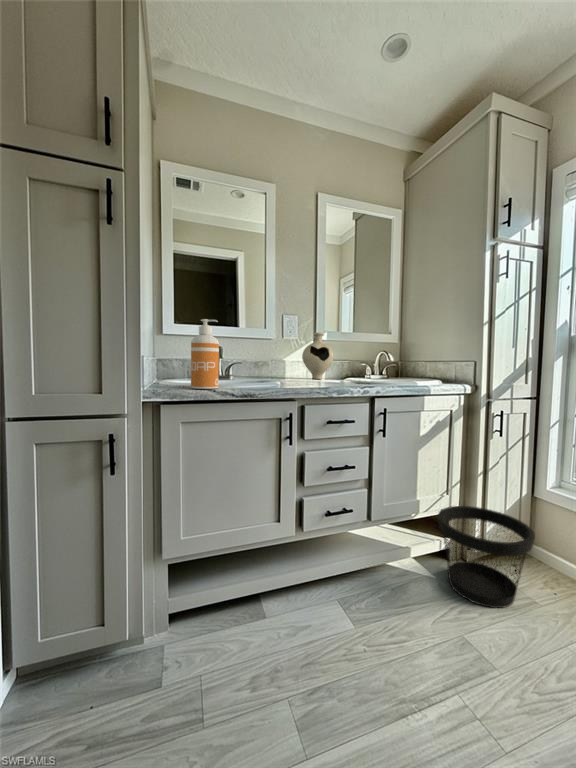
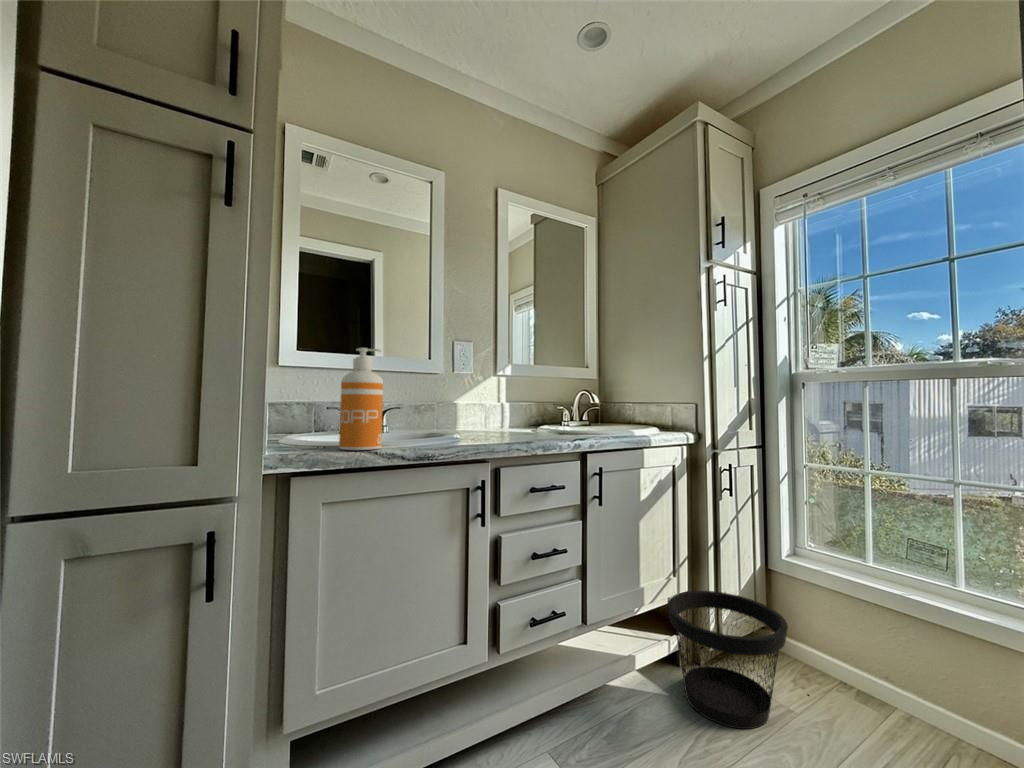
decorative vase: present [302,333,333,379] -> none [480,367,522,429]

